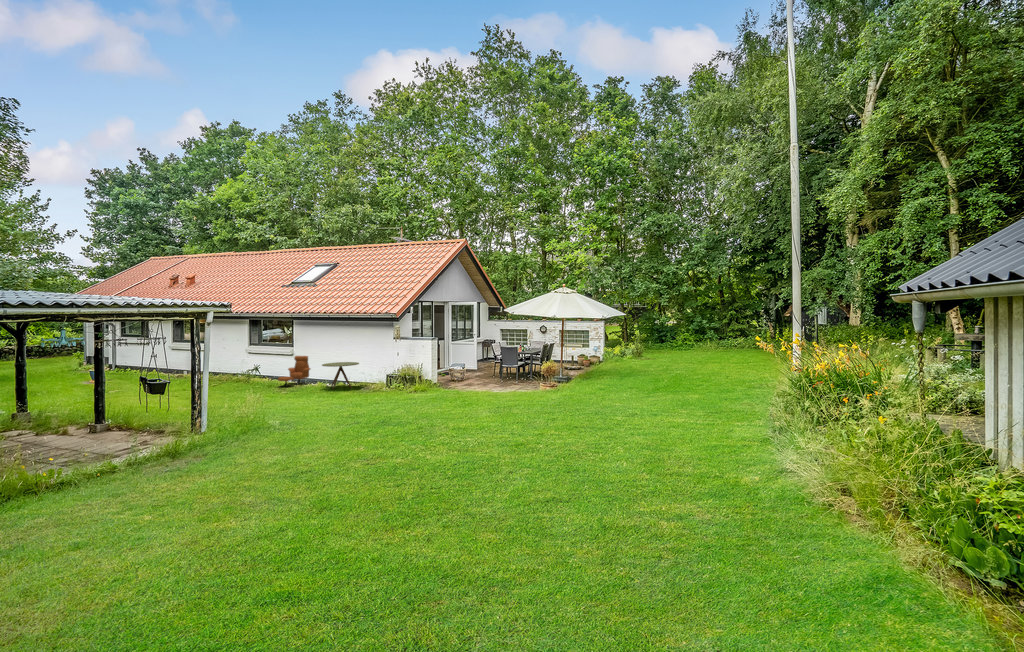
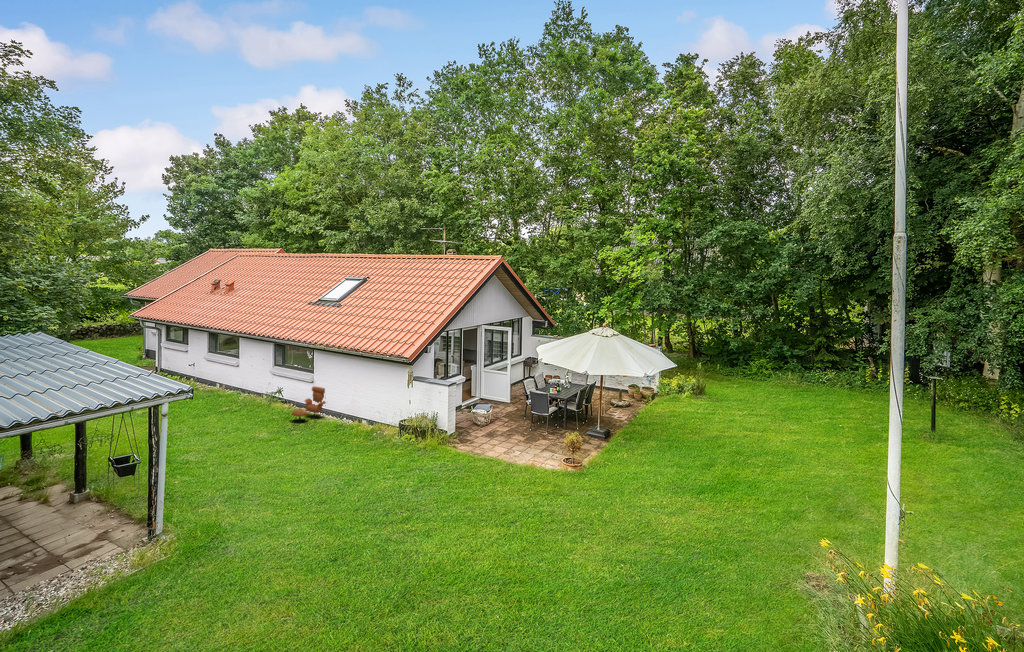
round table: present [322,362,359,389] -> none [333,400,373,433]

